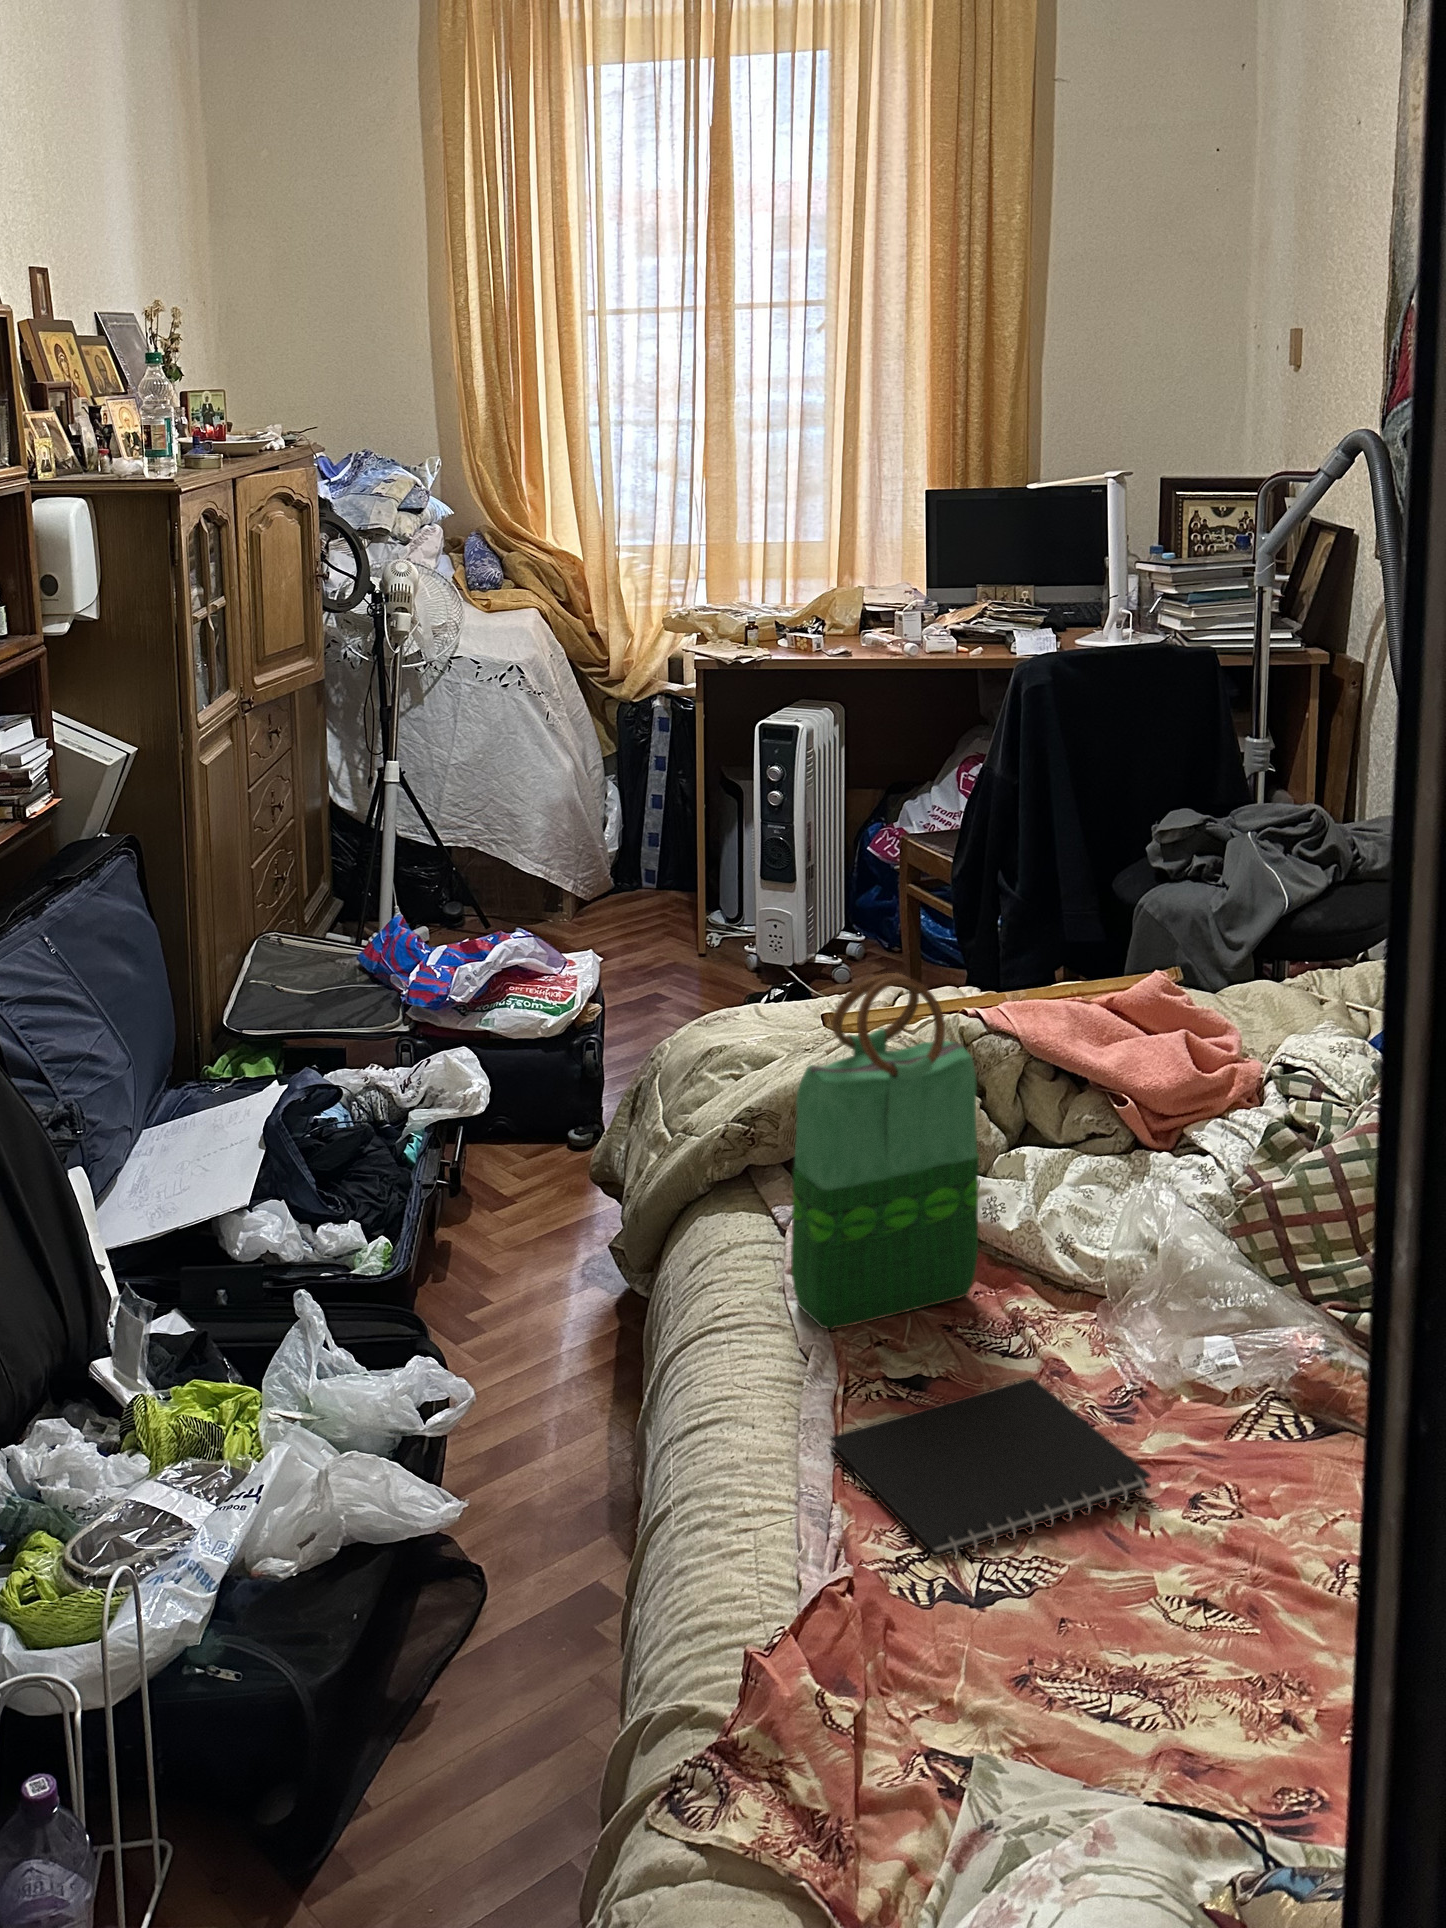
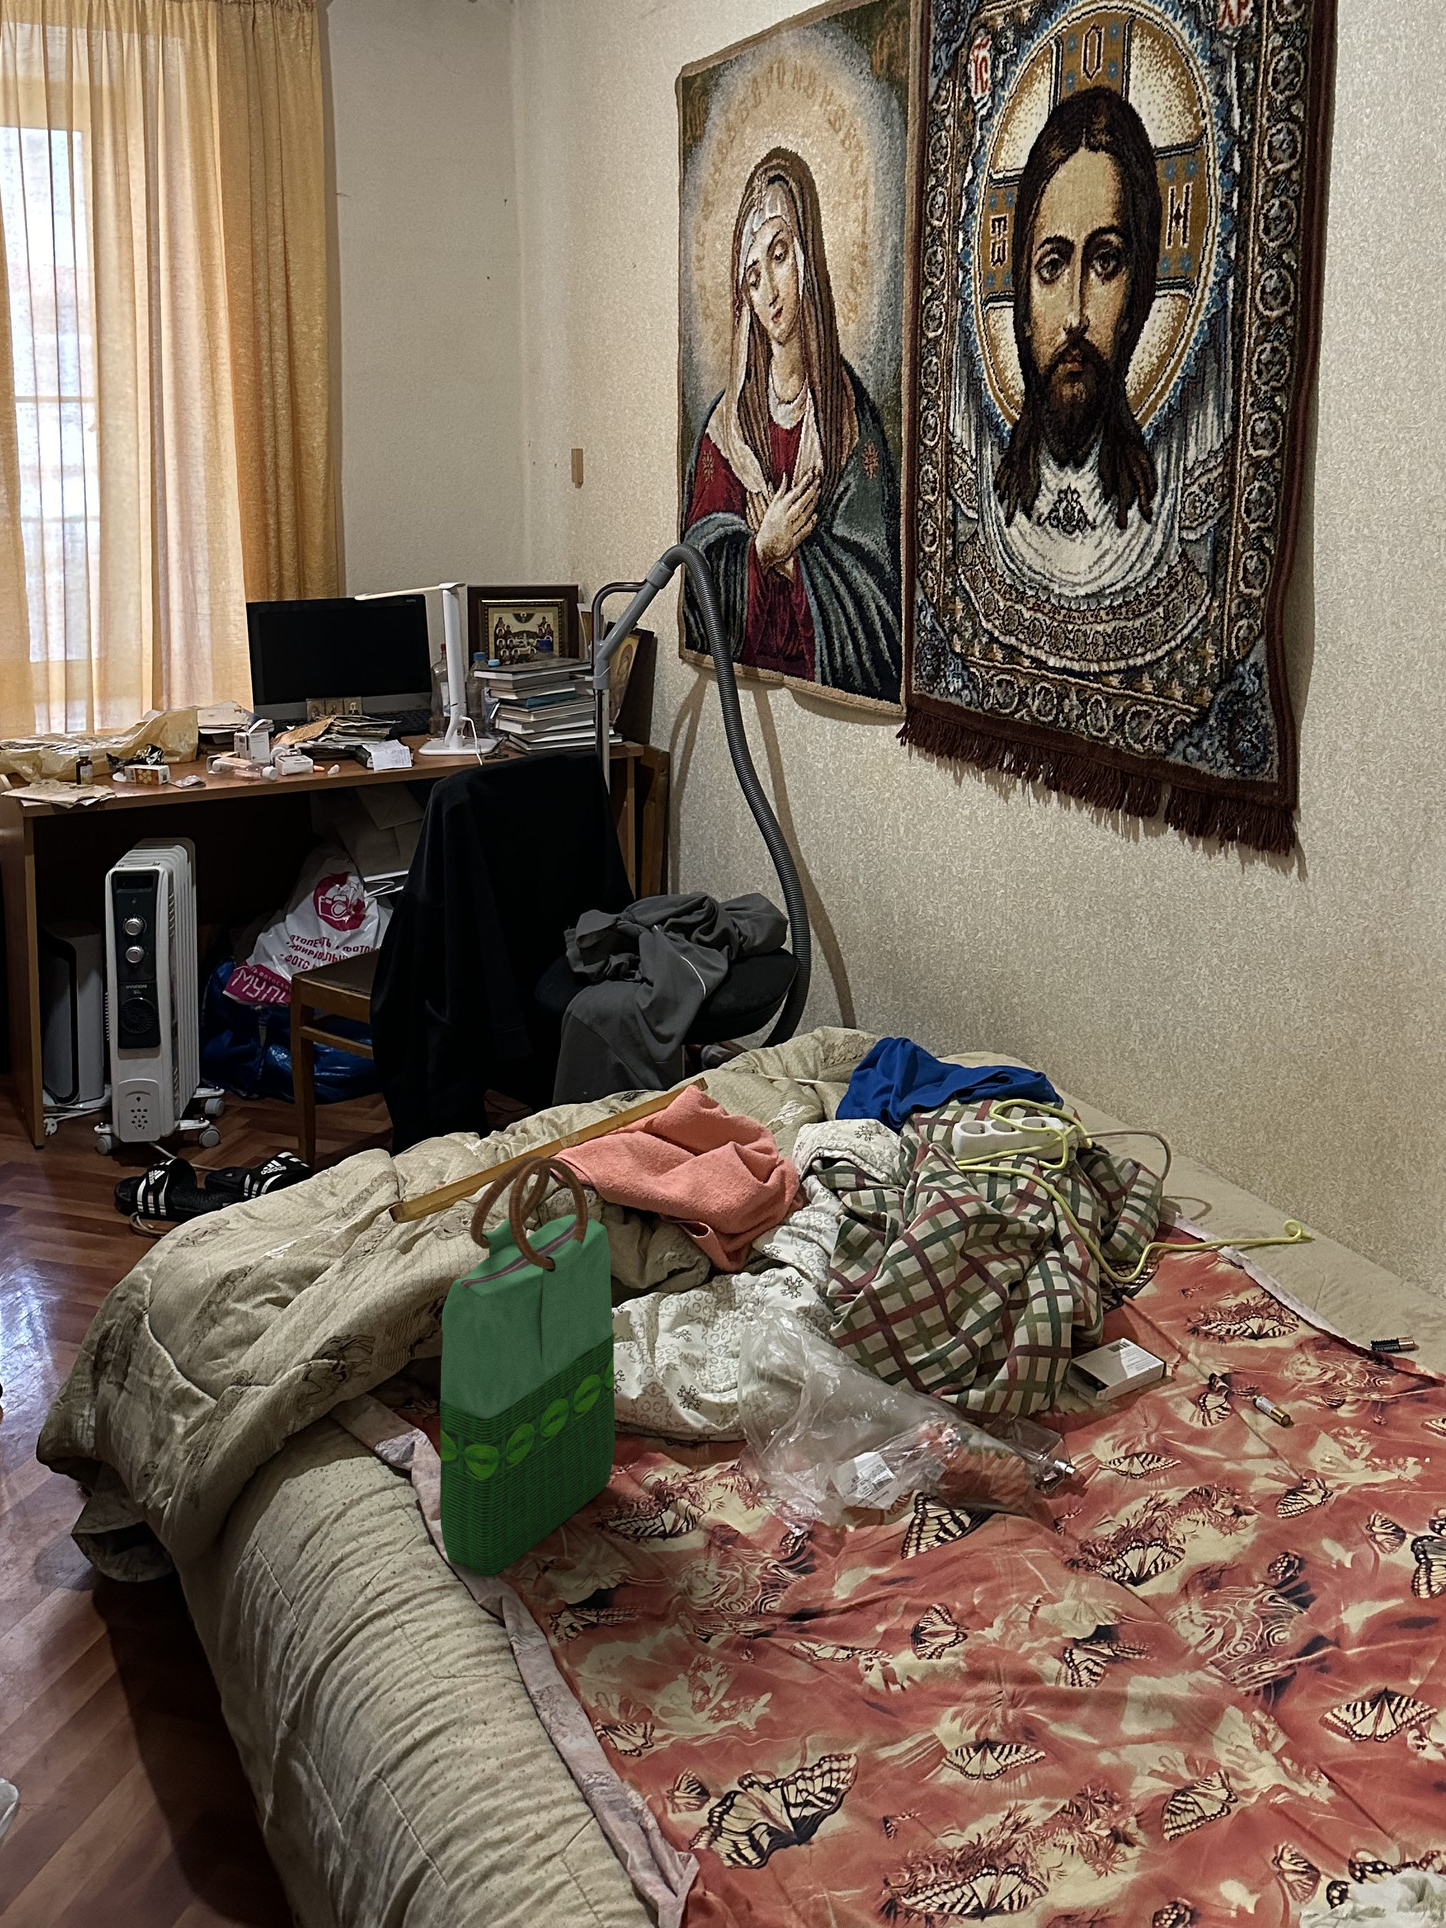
notebook: present [830,1378,1151,1560] -> none [574,1556,880,1805]

